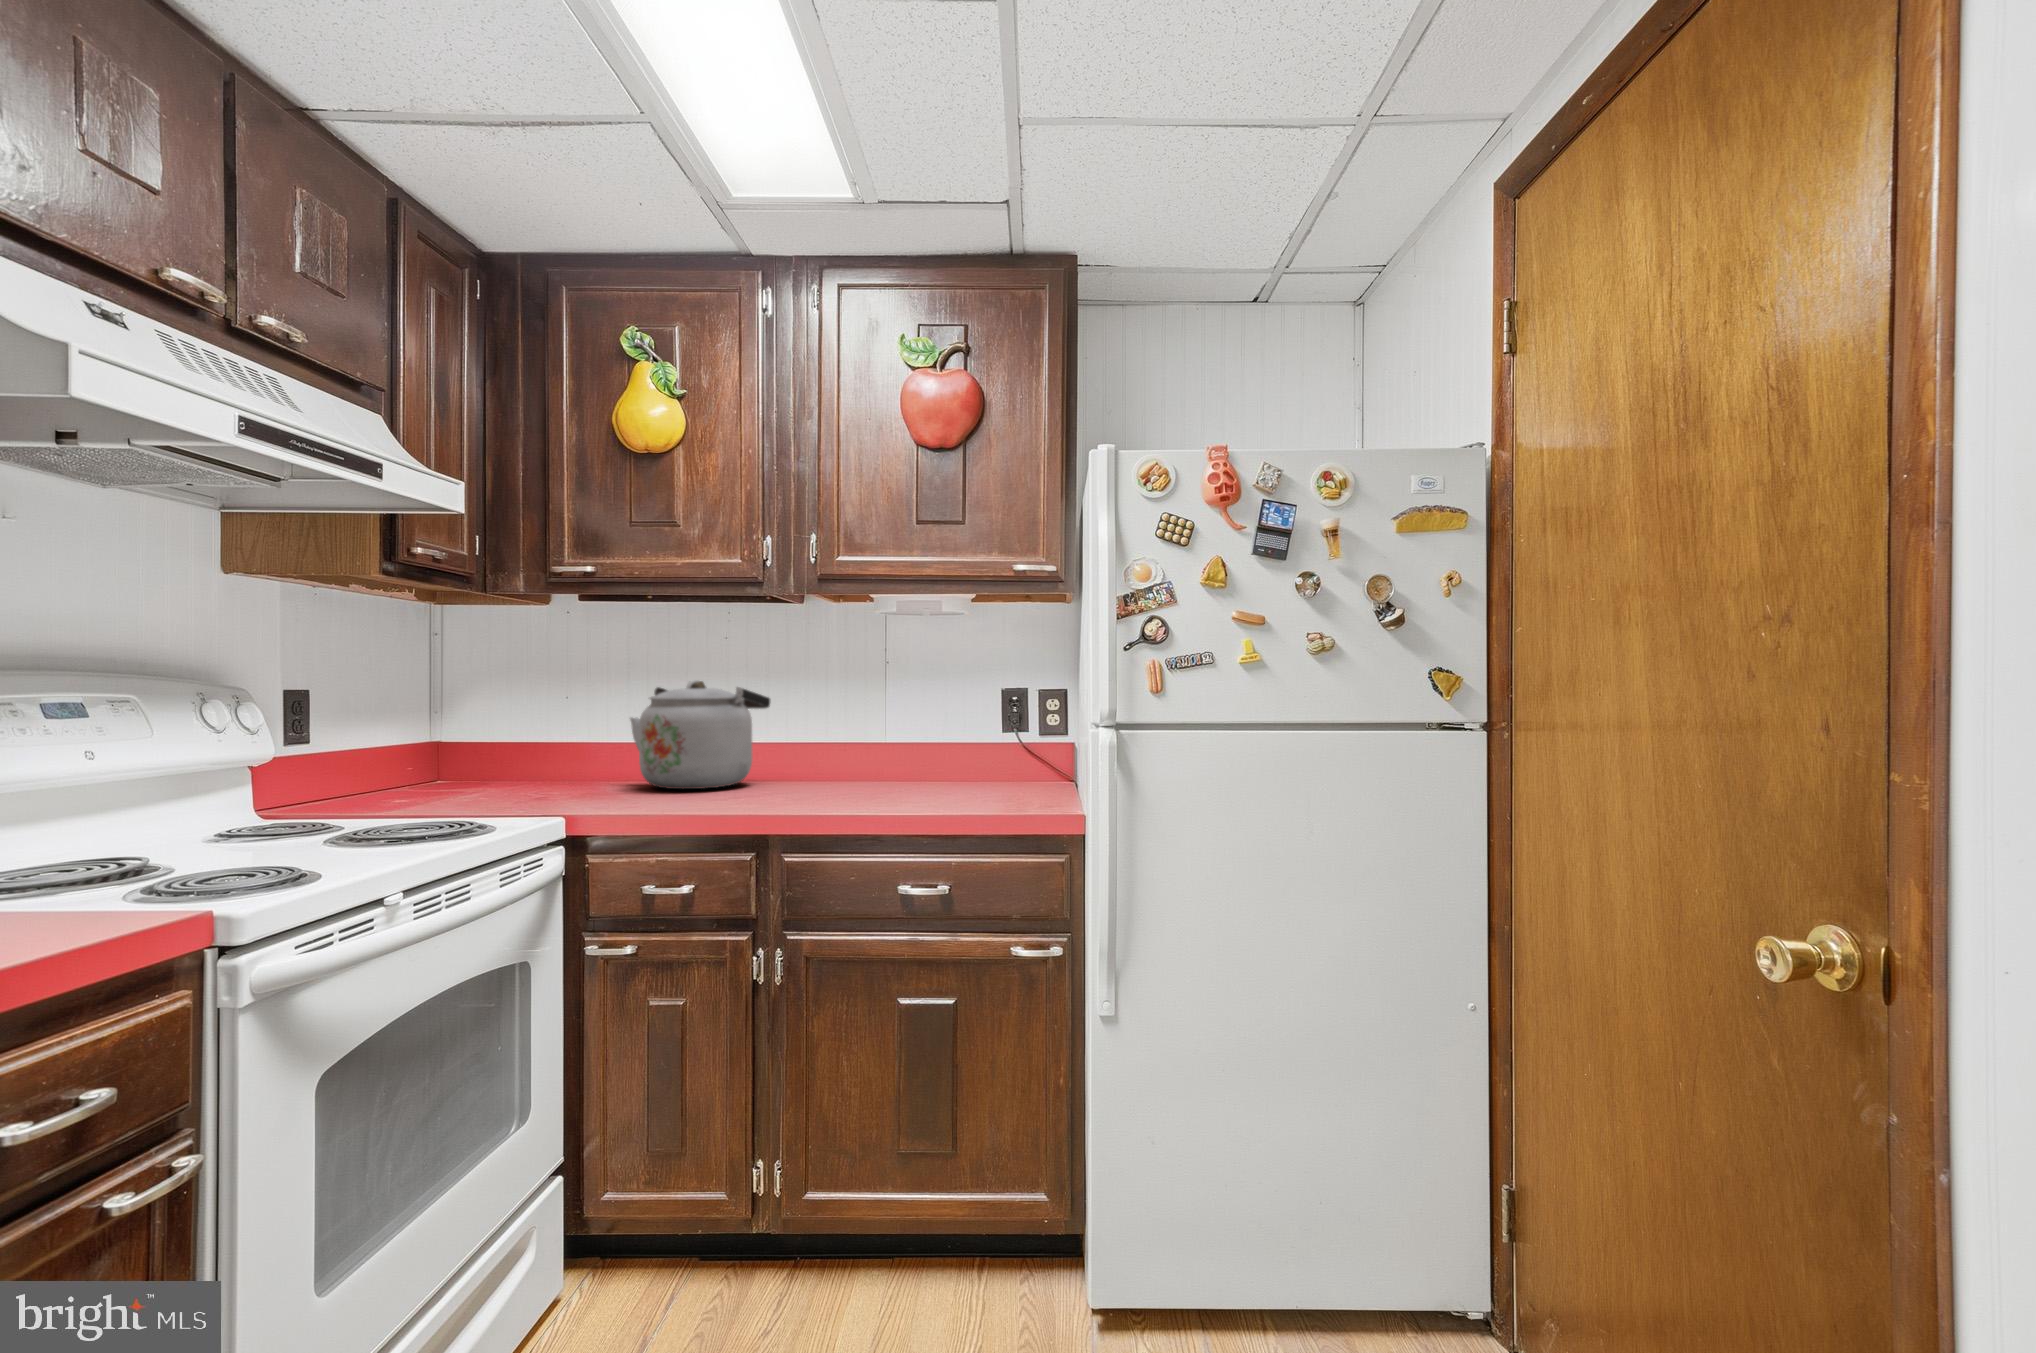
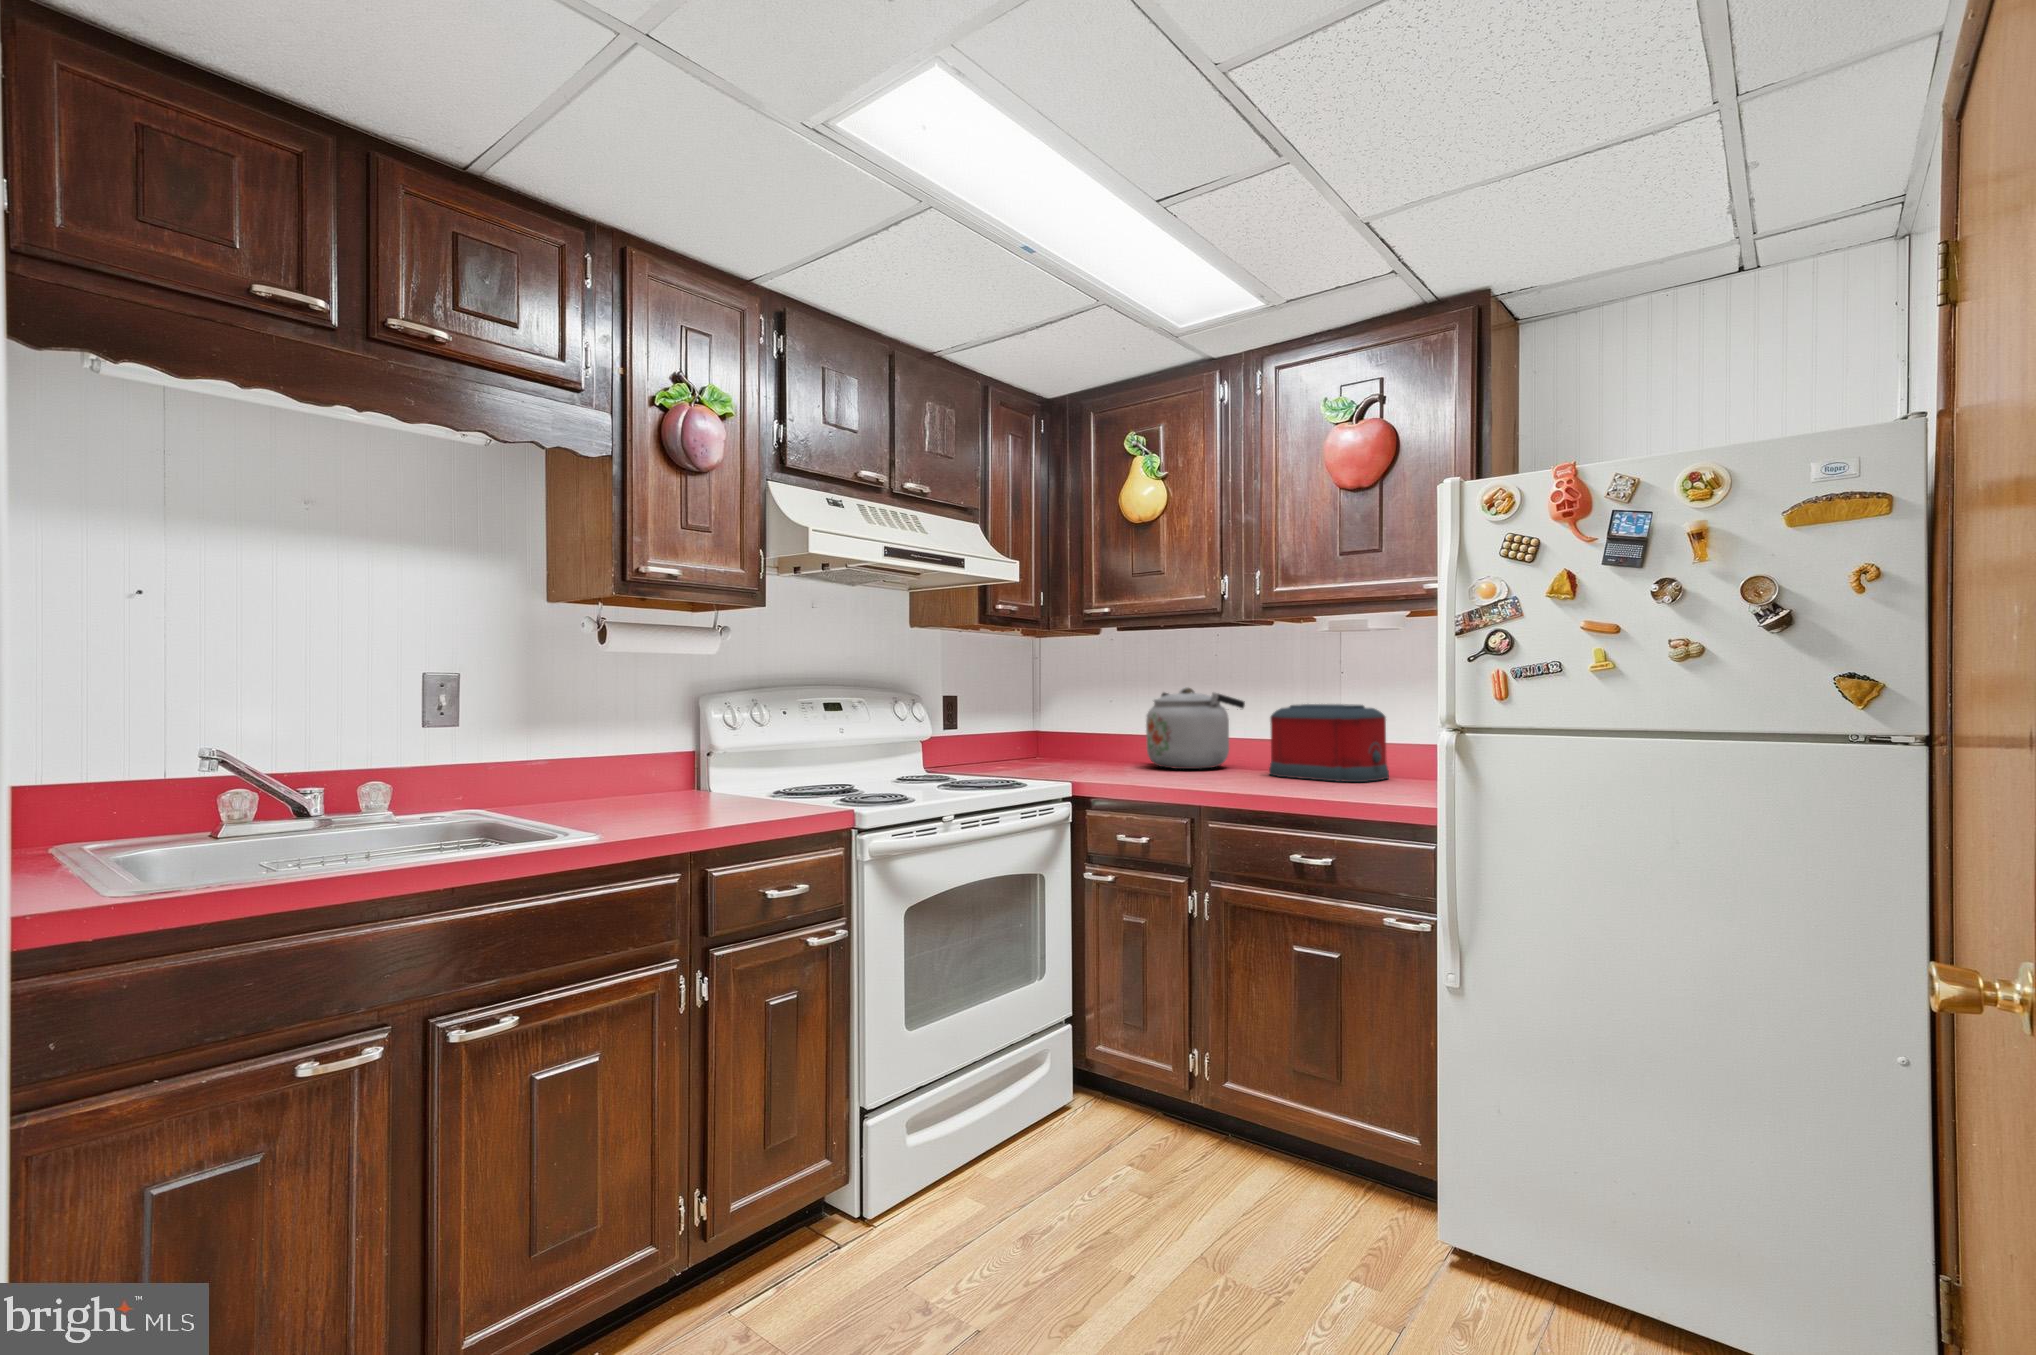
toaster: none [818,701,955,793] -> present [1269,704,1389,782]

